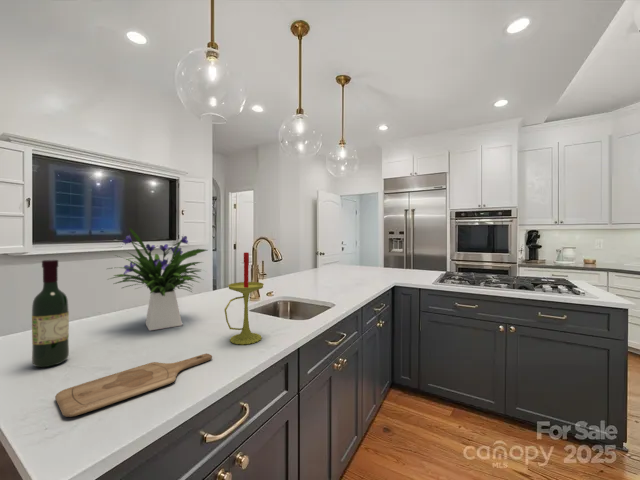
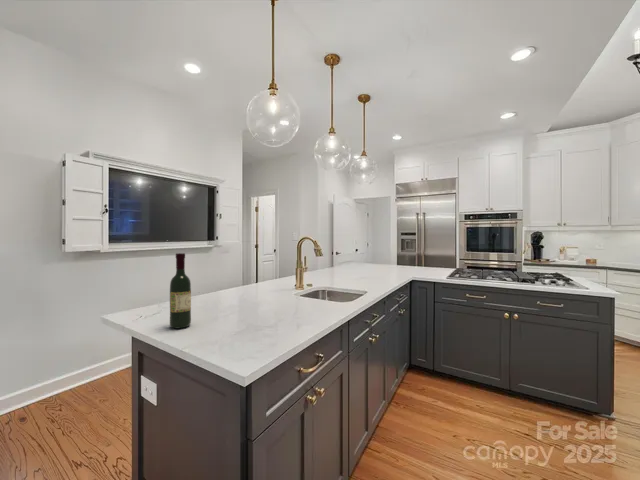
flower arrangement: present [113,228,207,330] -> none [199,230,271,309]
candle: present [225,252,264,345] -> none [296,247,322,317]
cutting board: present [55,353,212,417] -> none [205,321,293,351]

